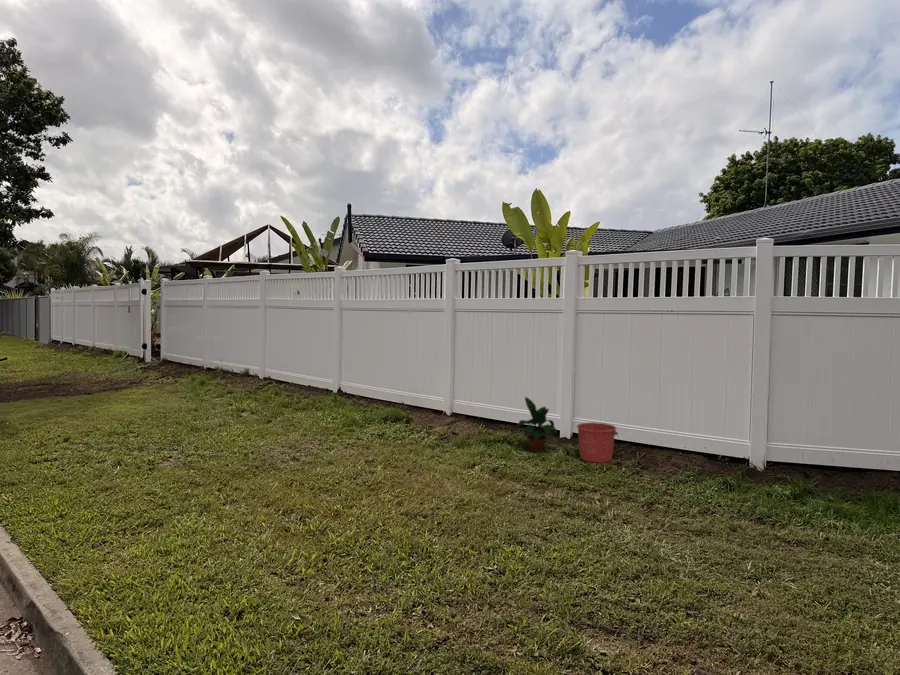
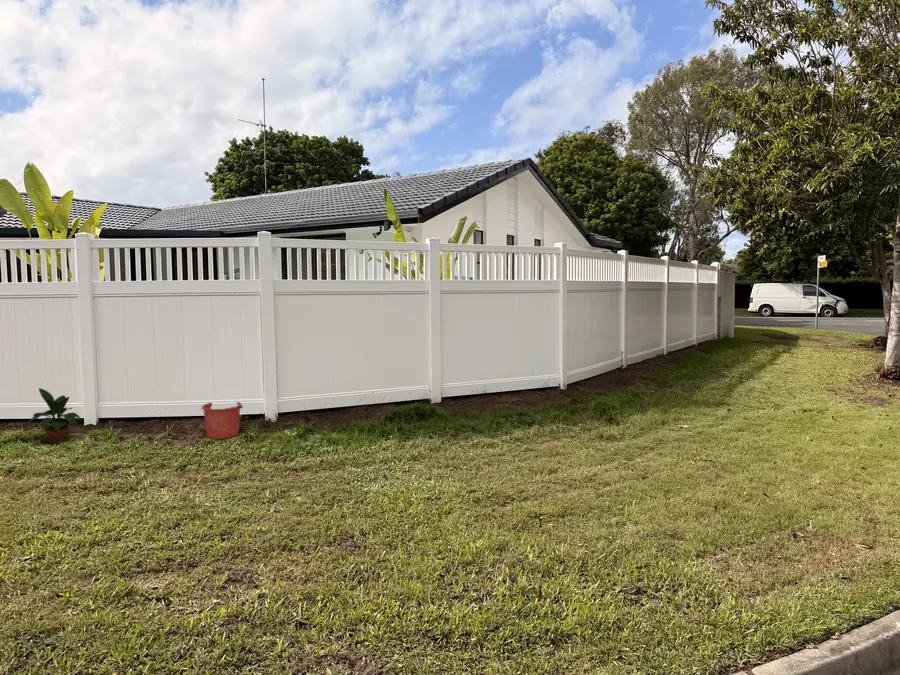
bucket: present [577,422,618,463] -> present [202,402,243,439]

